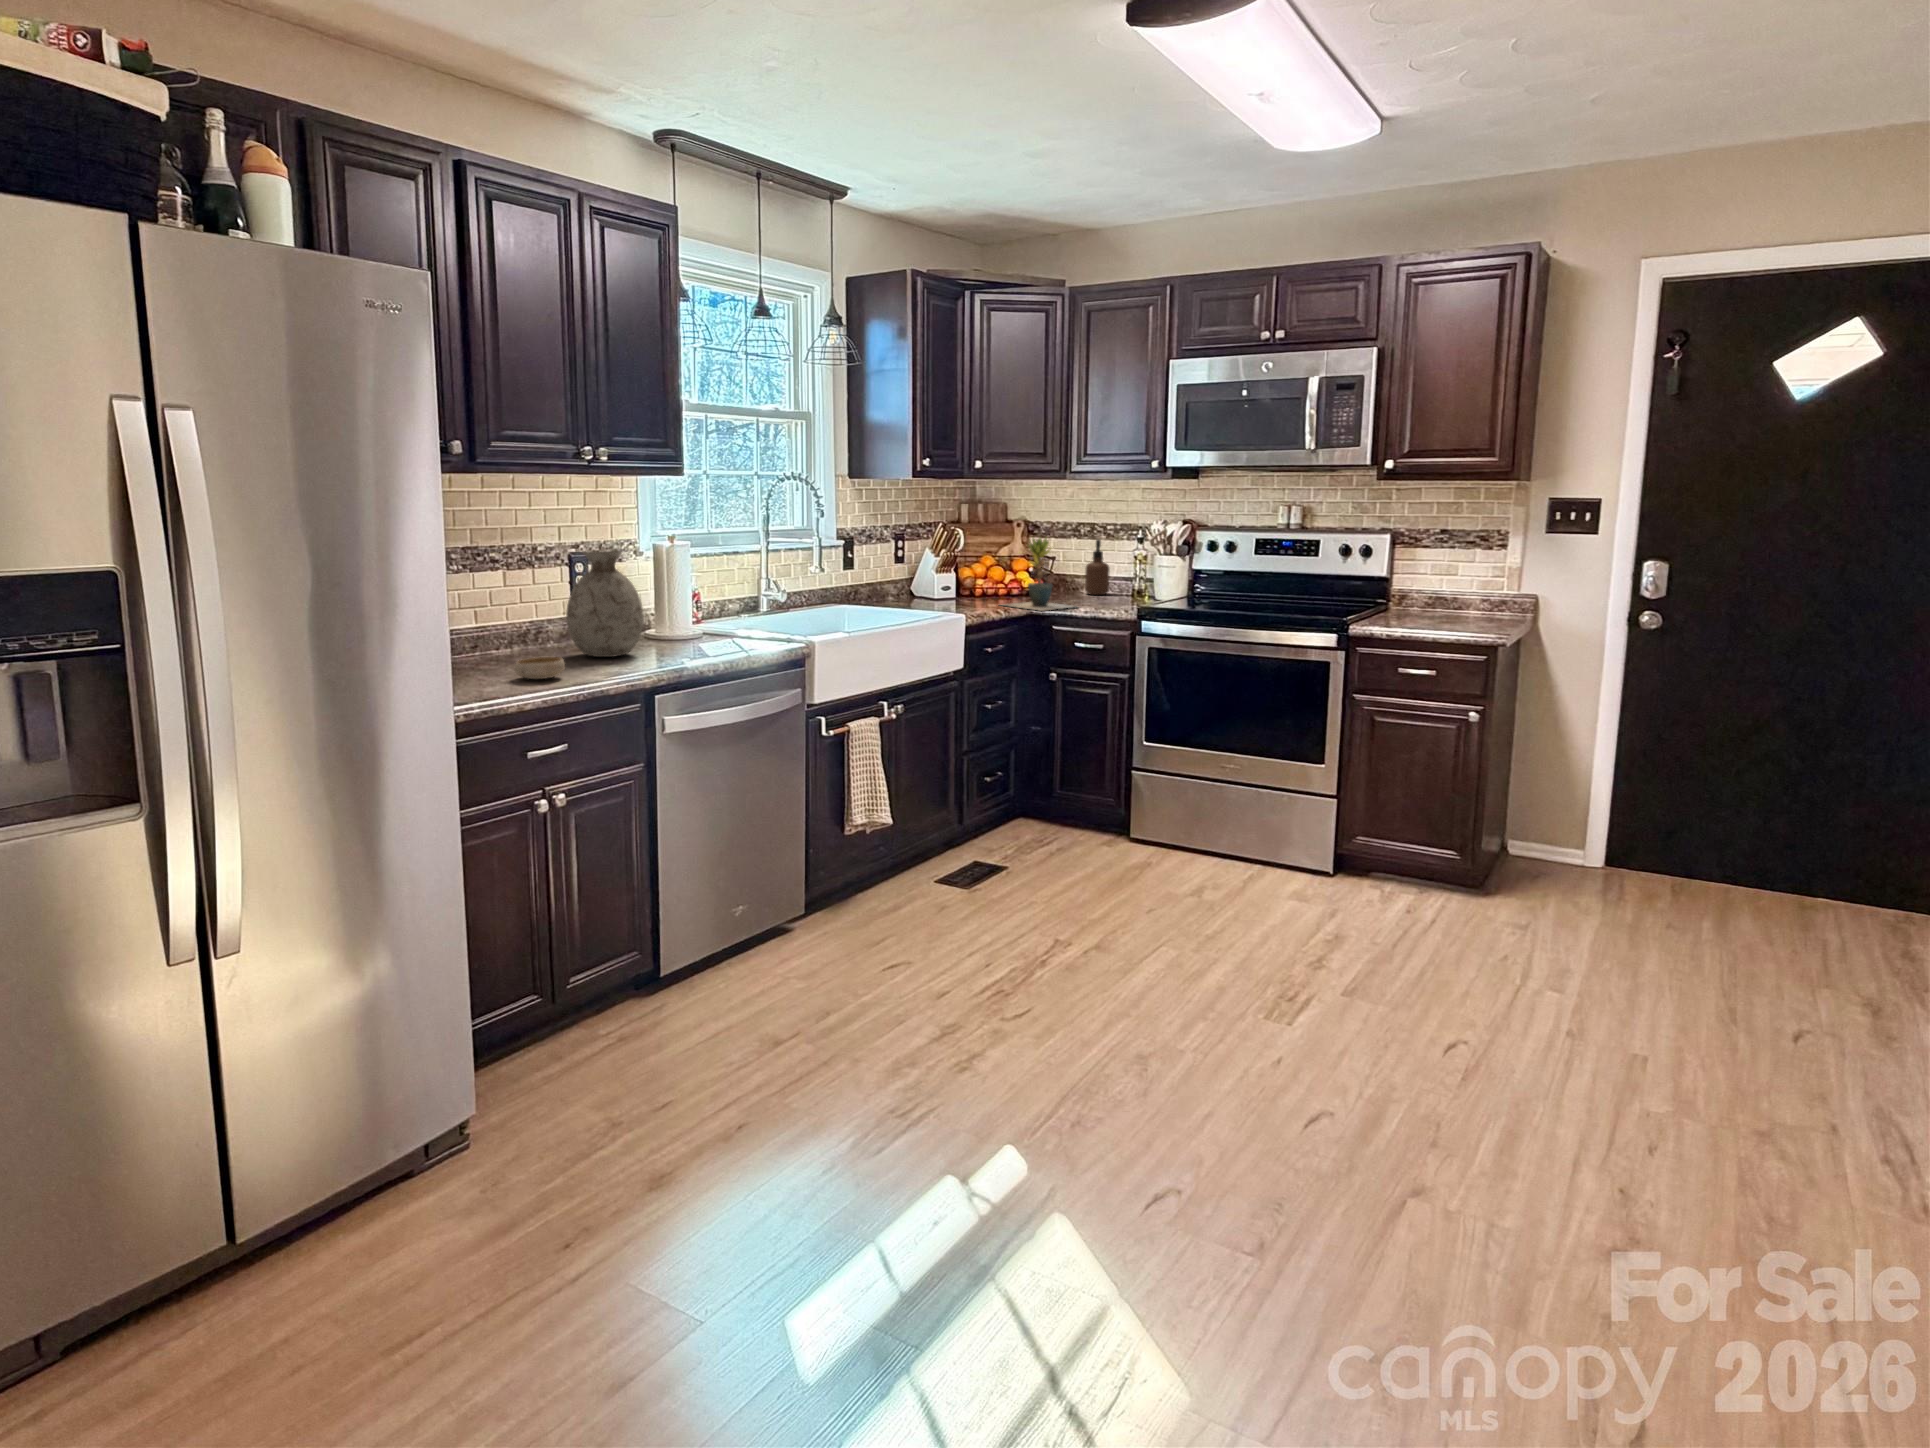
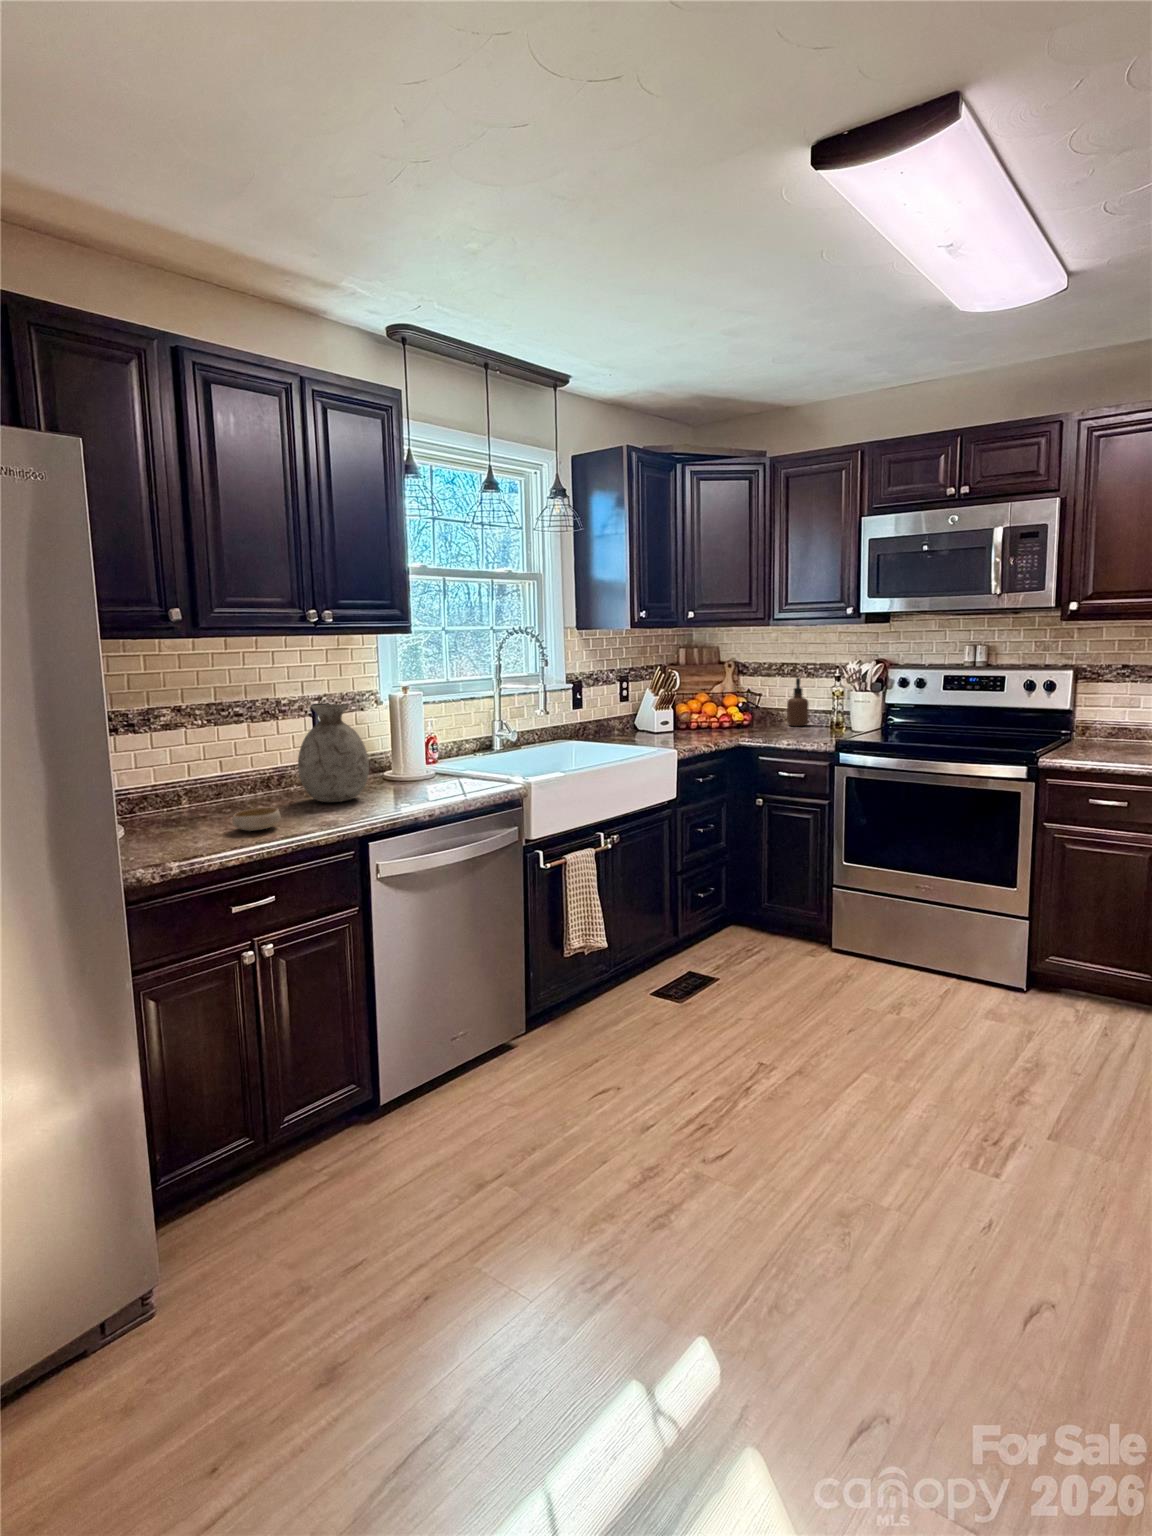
potted plant: present [1004,538,1073,611] -> none [707,677,784,744]

